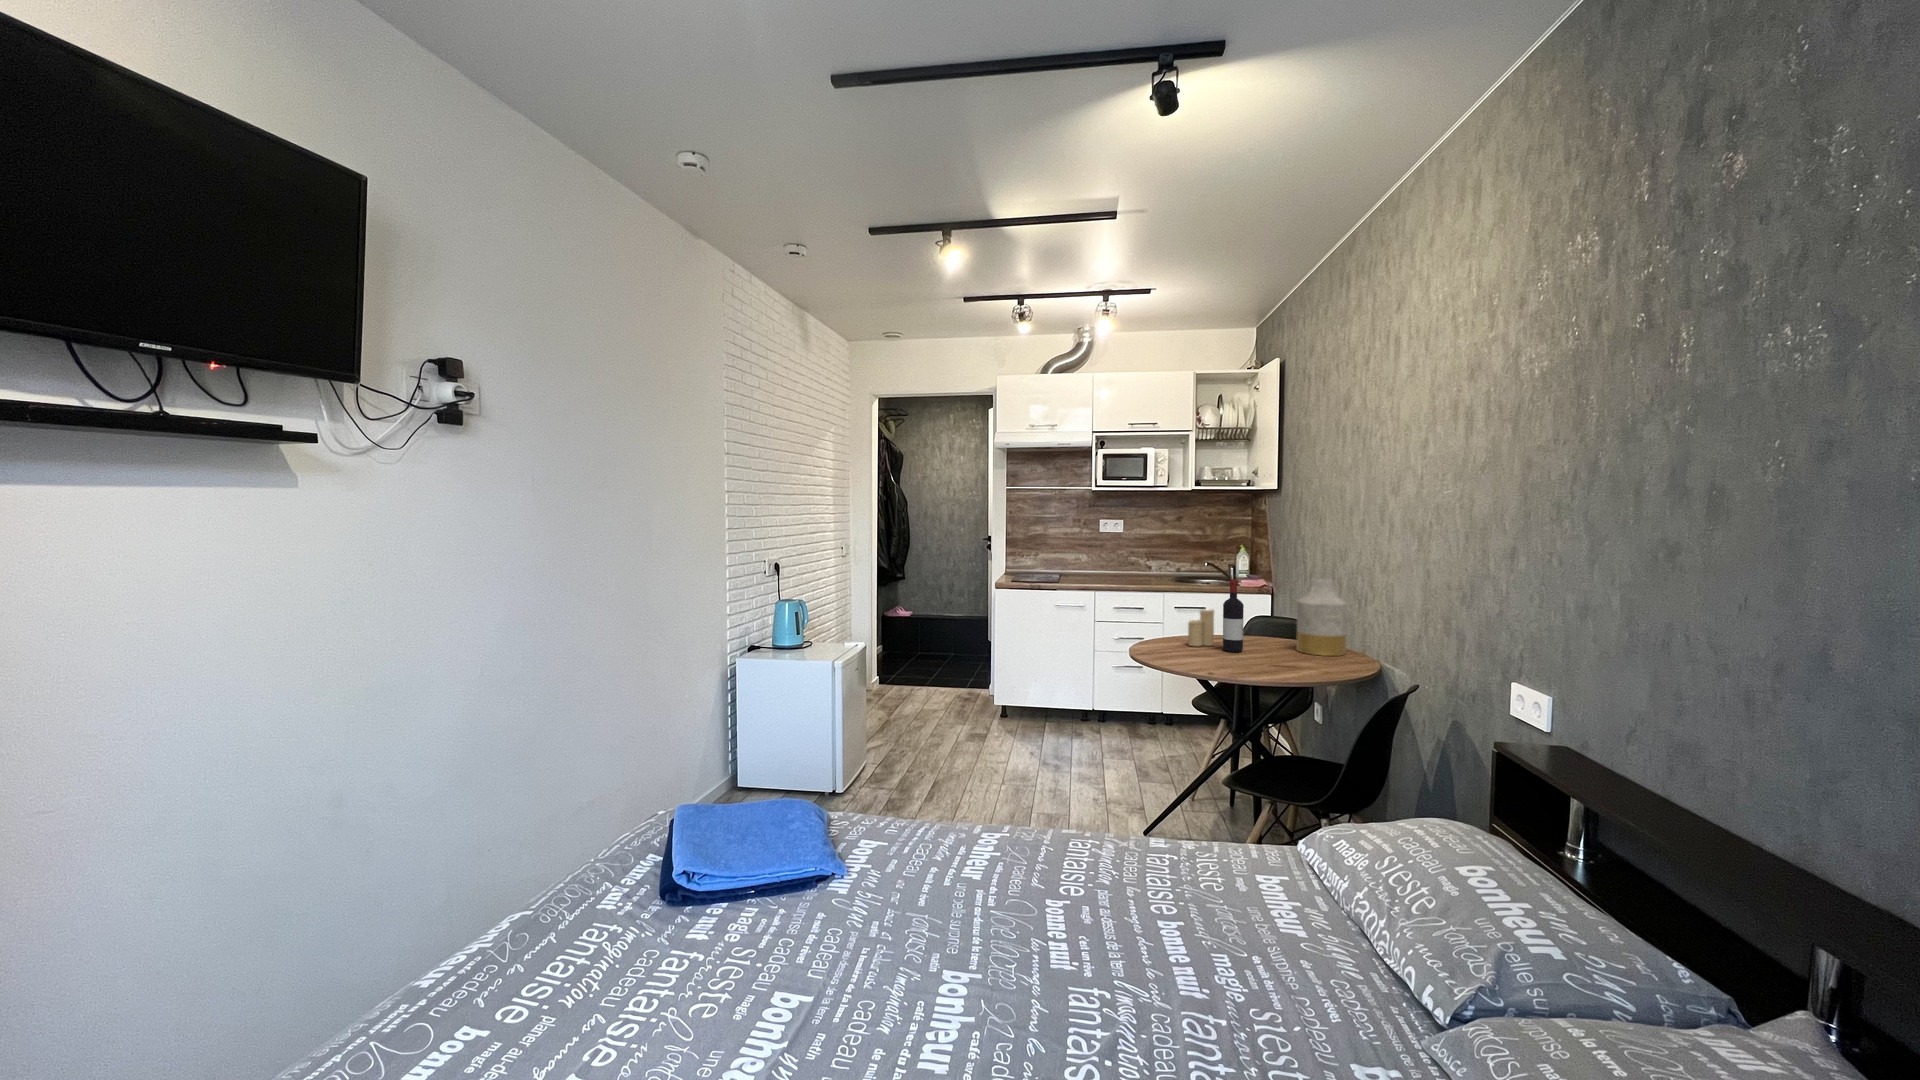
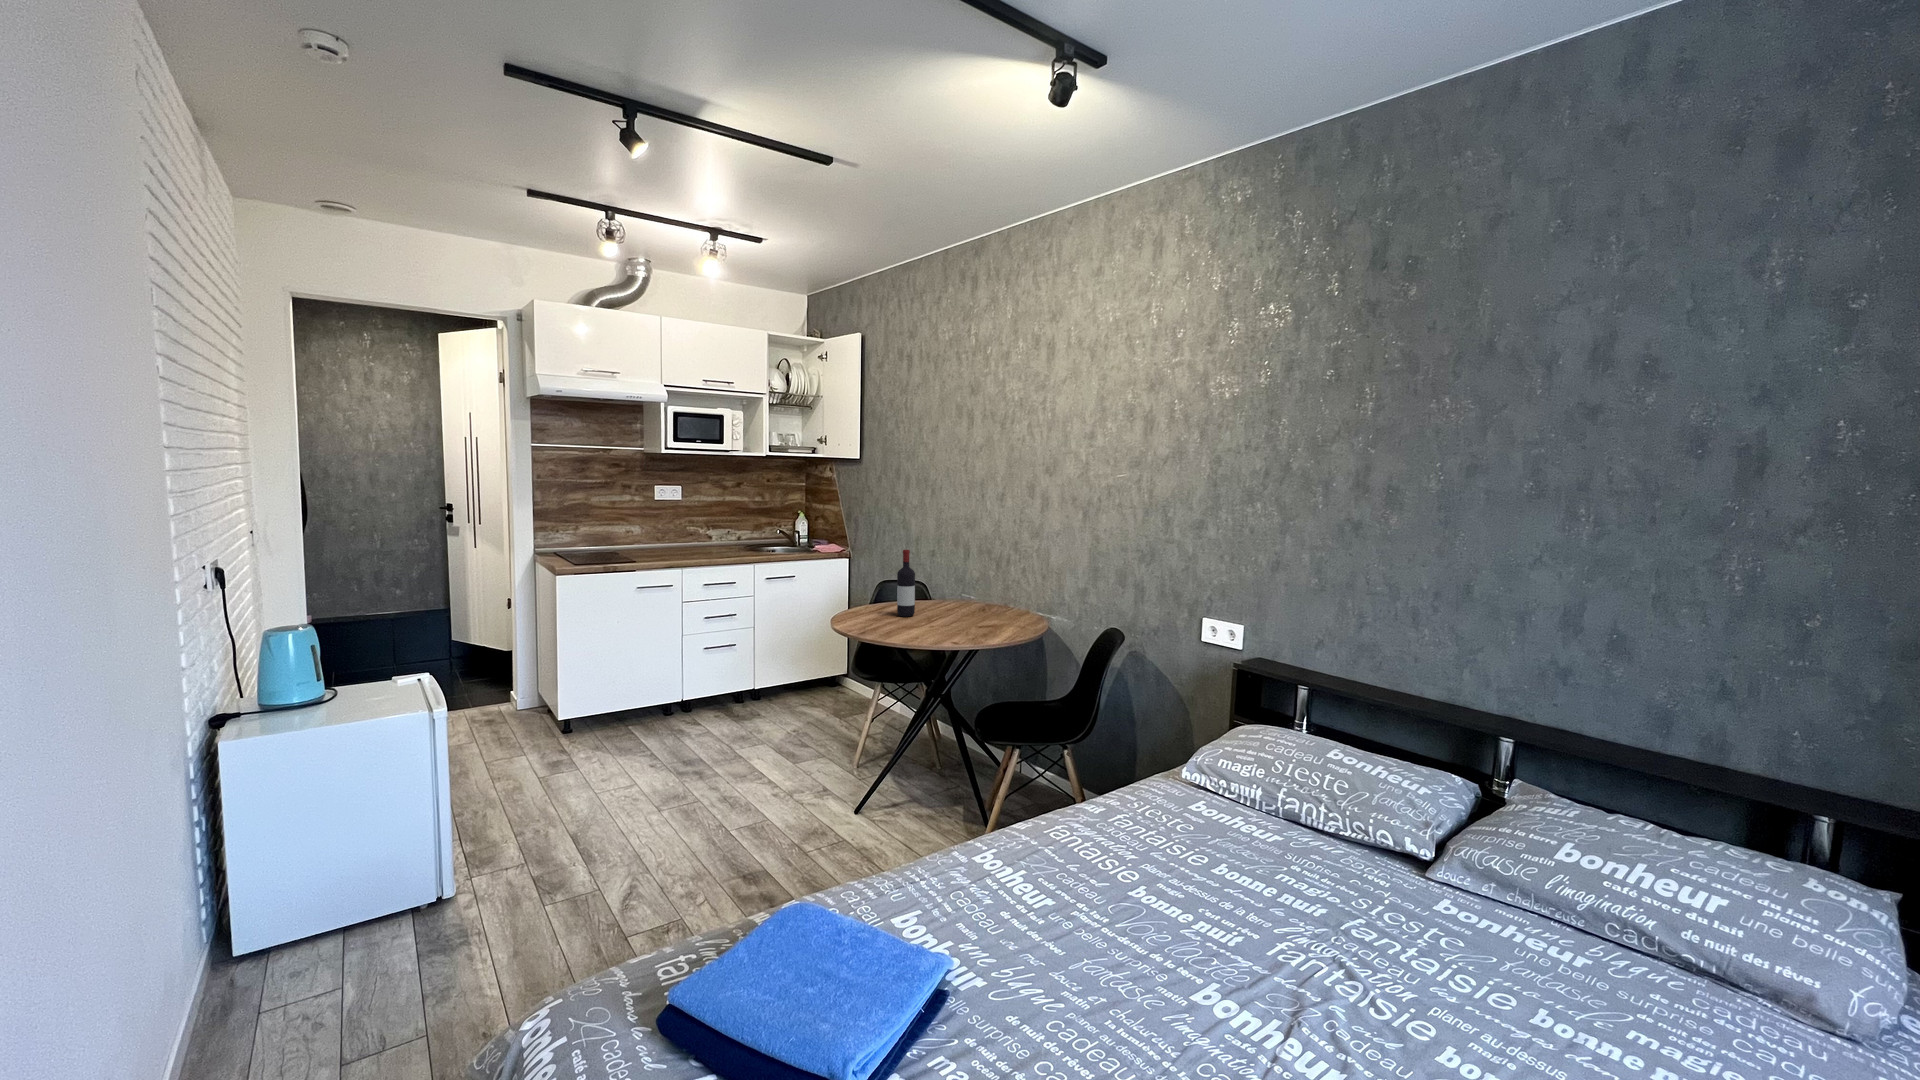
vase: present [1296,578,1347,656] -> none [944,543,982,610]
candle: present [1188,606,1214,646] -> none [861,574,881,616]

